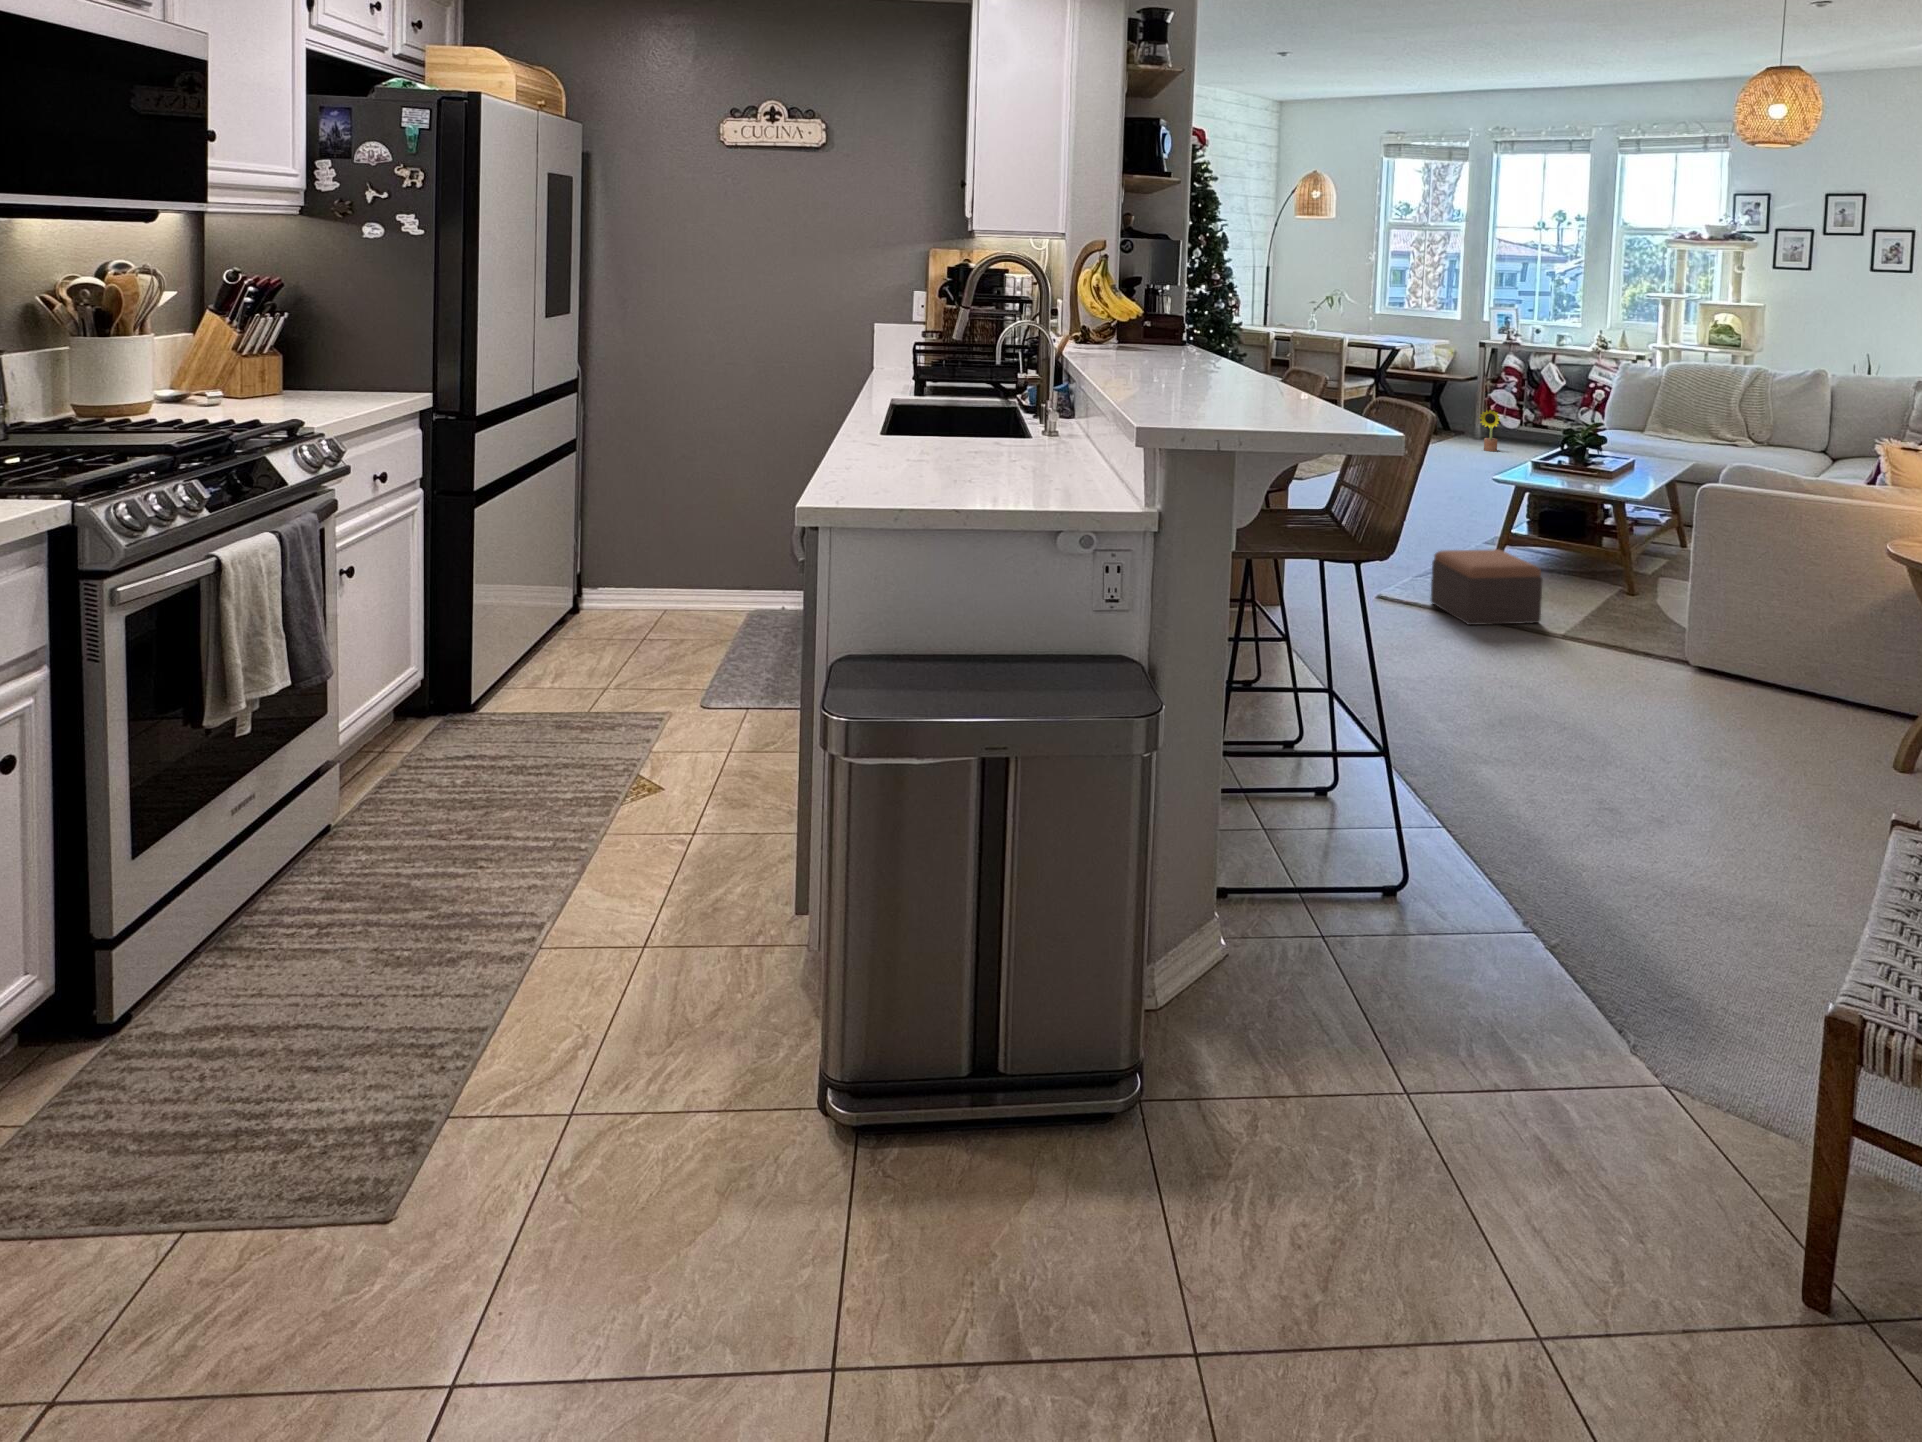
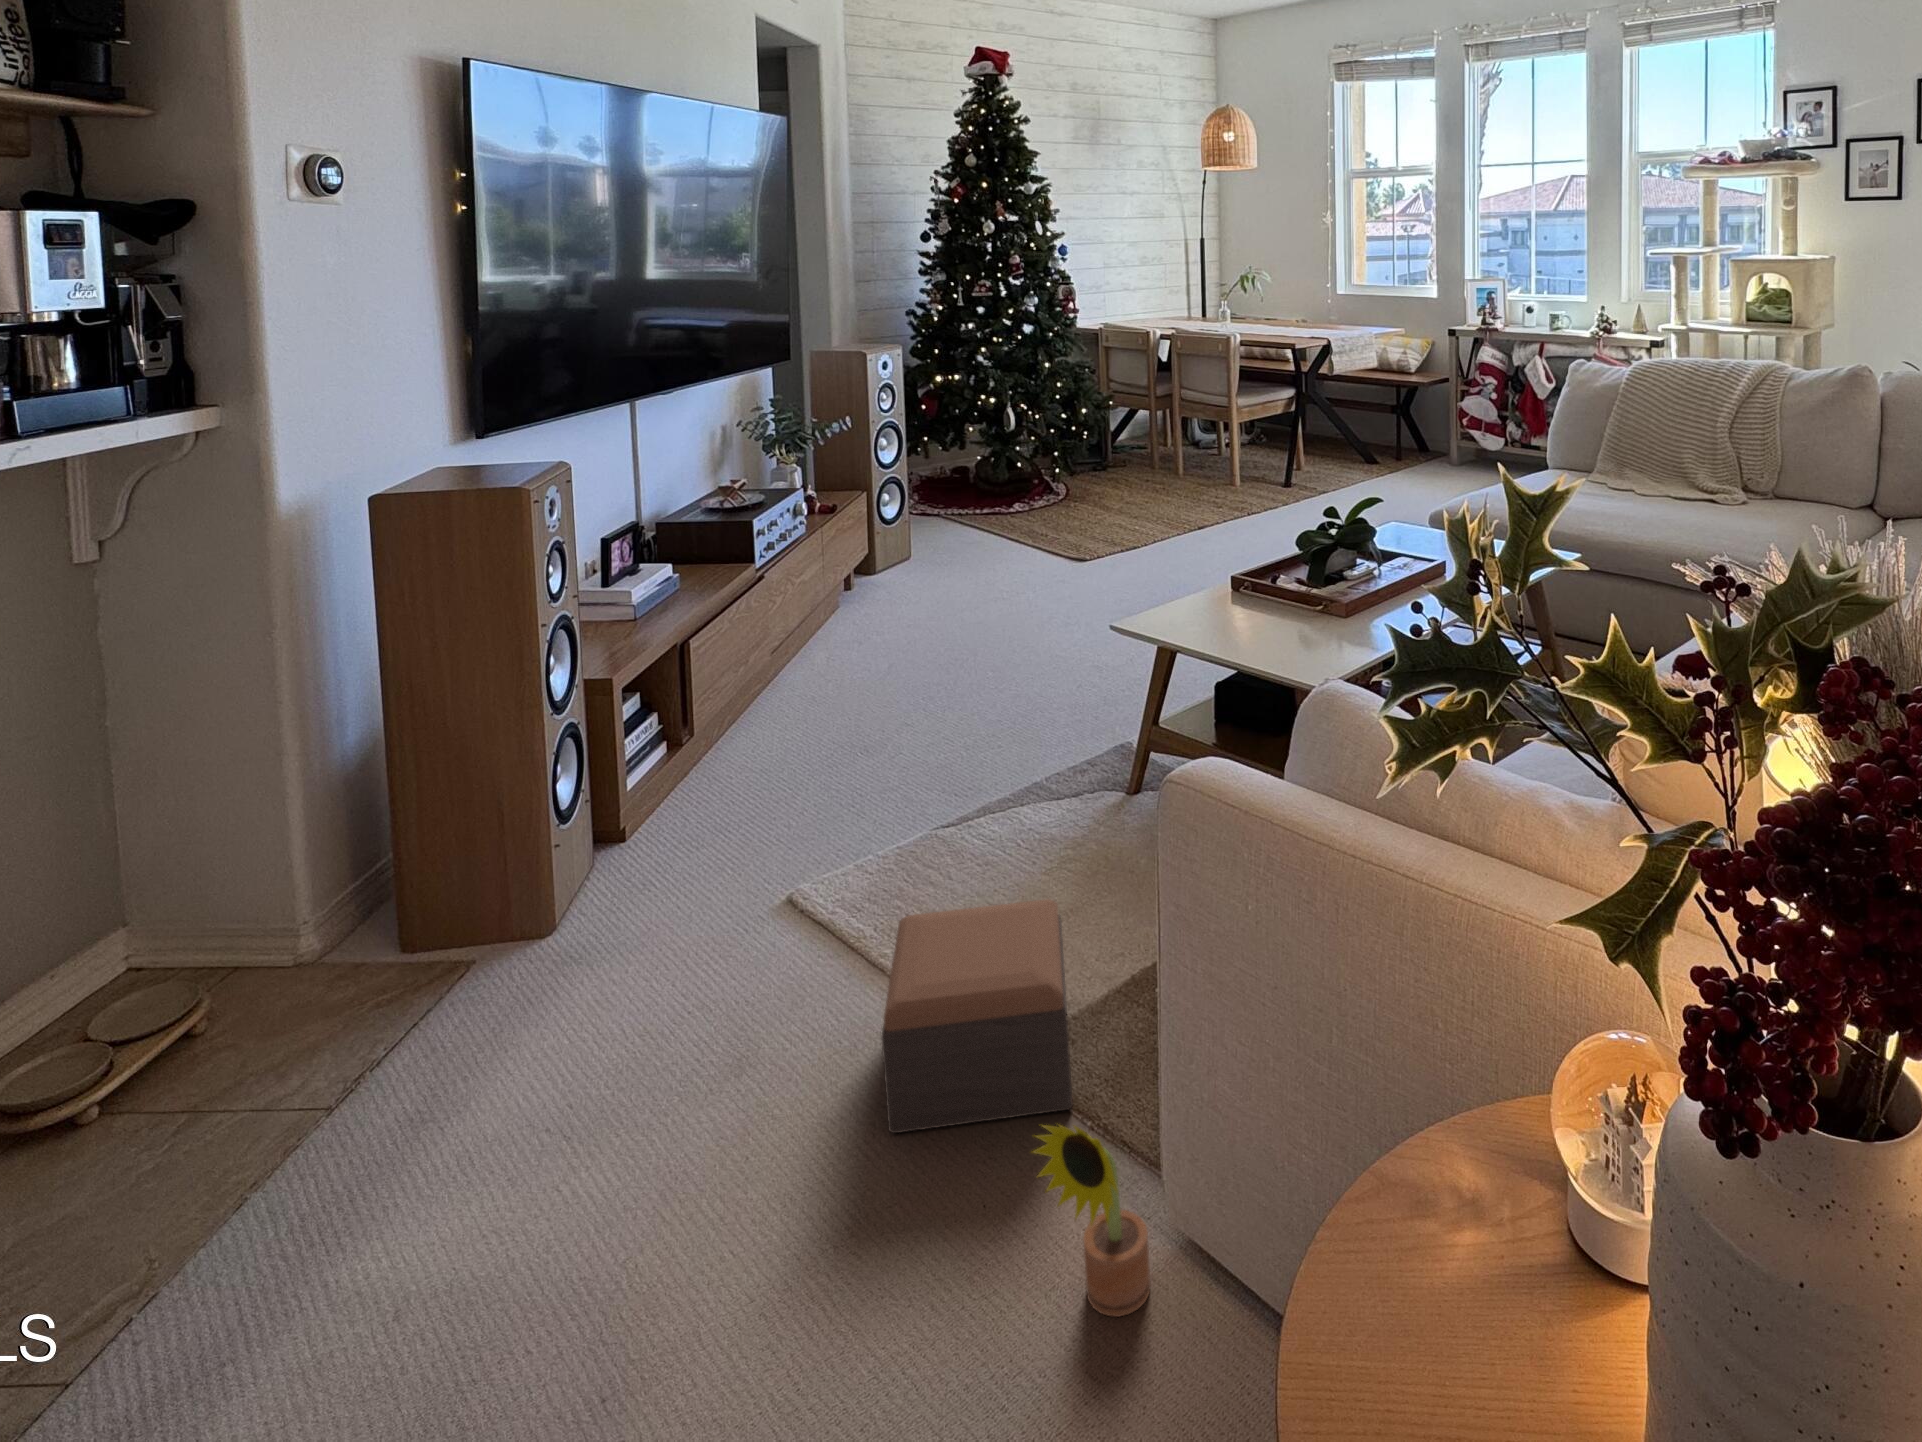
decorative plant: present [1479,410,1500,451] -> present [1032,1125,1151,1316]

